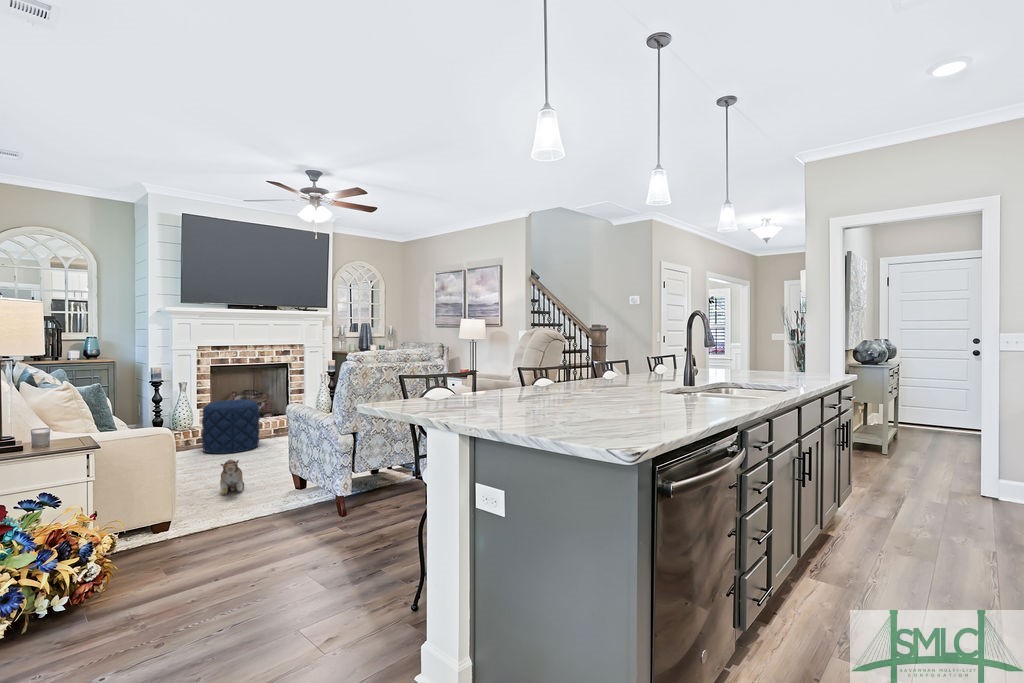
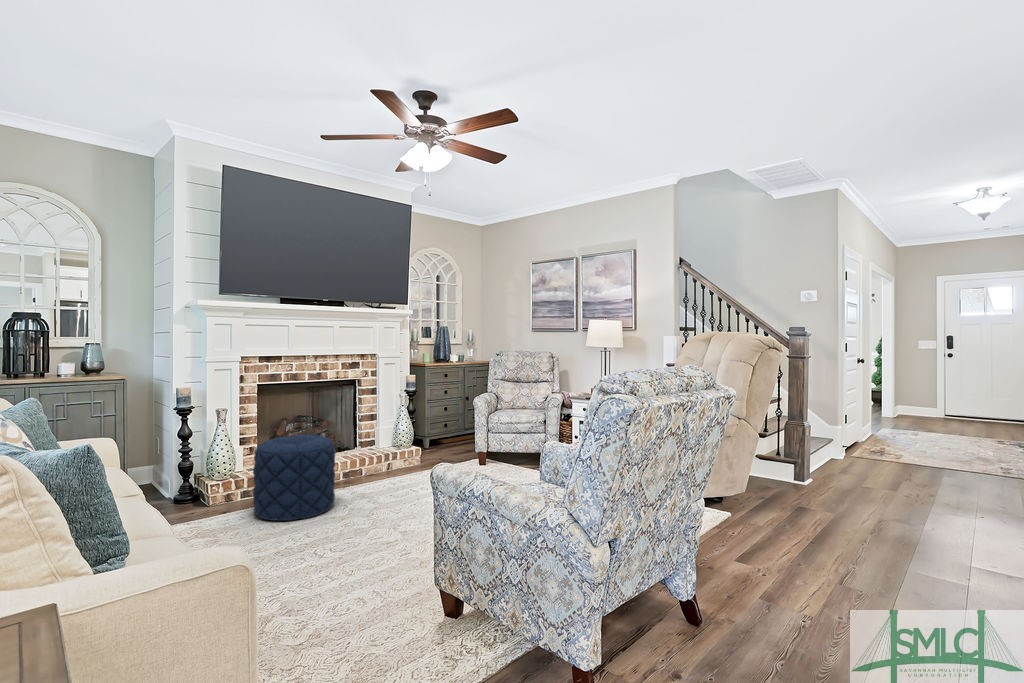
plush toy: present [220,460,244,495] -> none [312,571,353,637]

